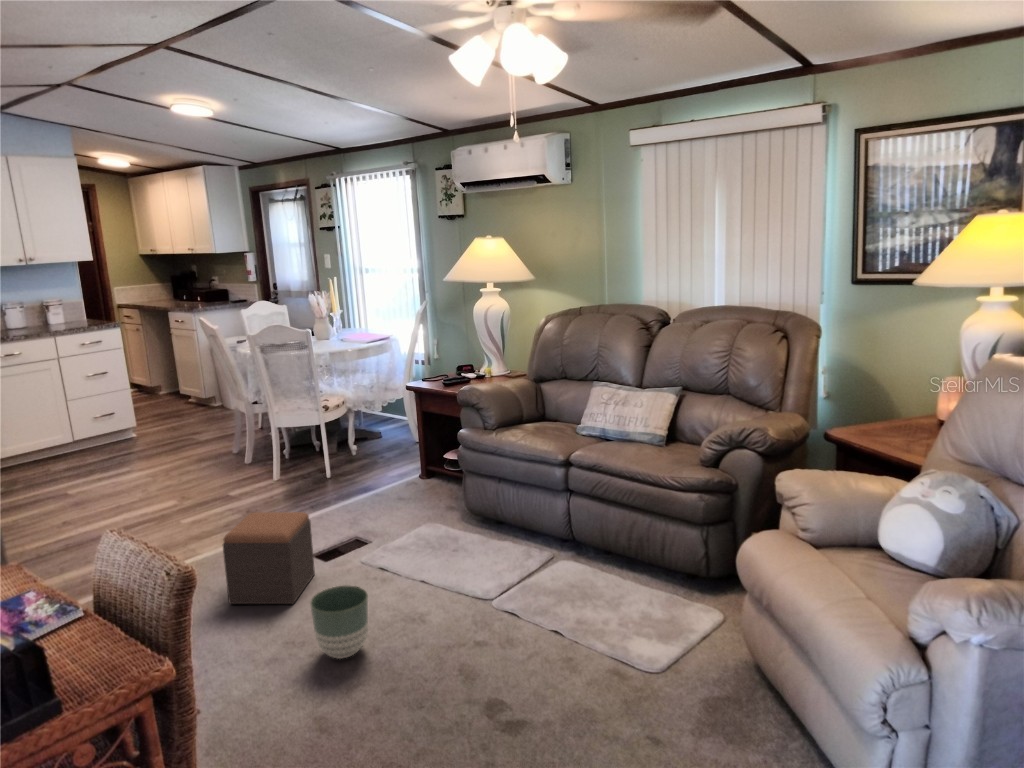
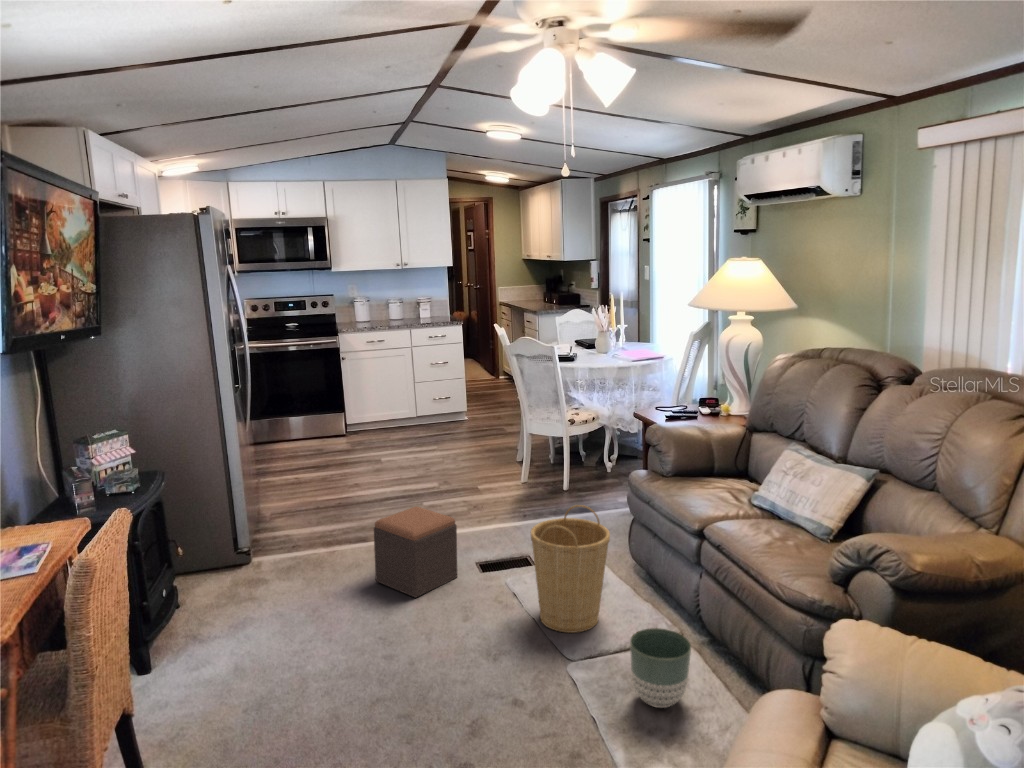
basket: none [418,465,494,585] -> present [531,505,610,633]
planter: present [310,586,368,659] -> present [630,628,691,708]

